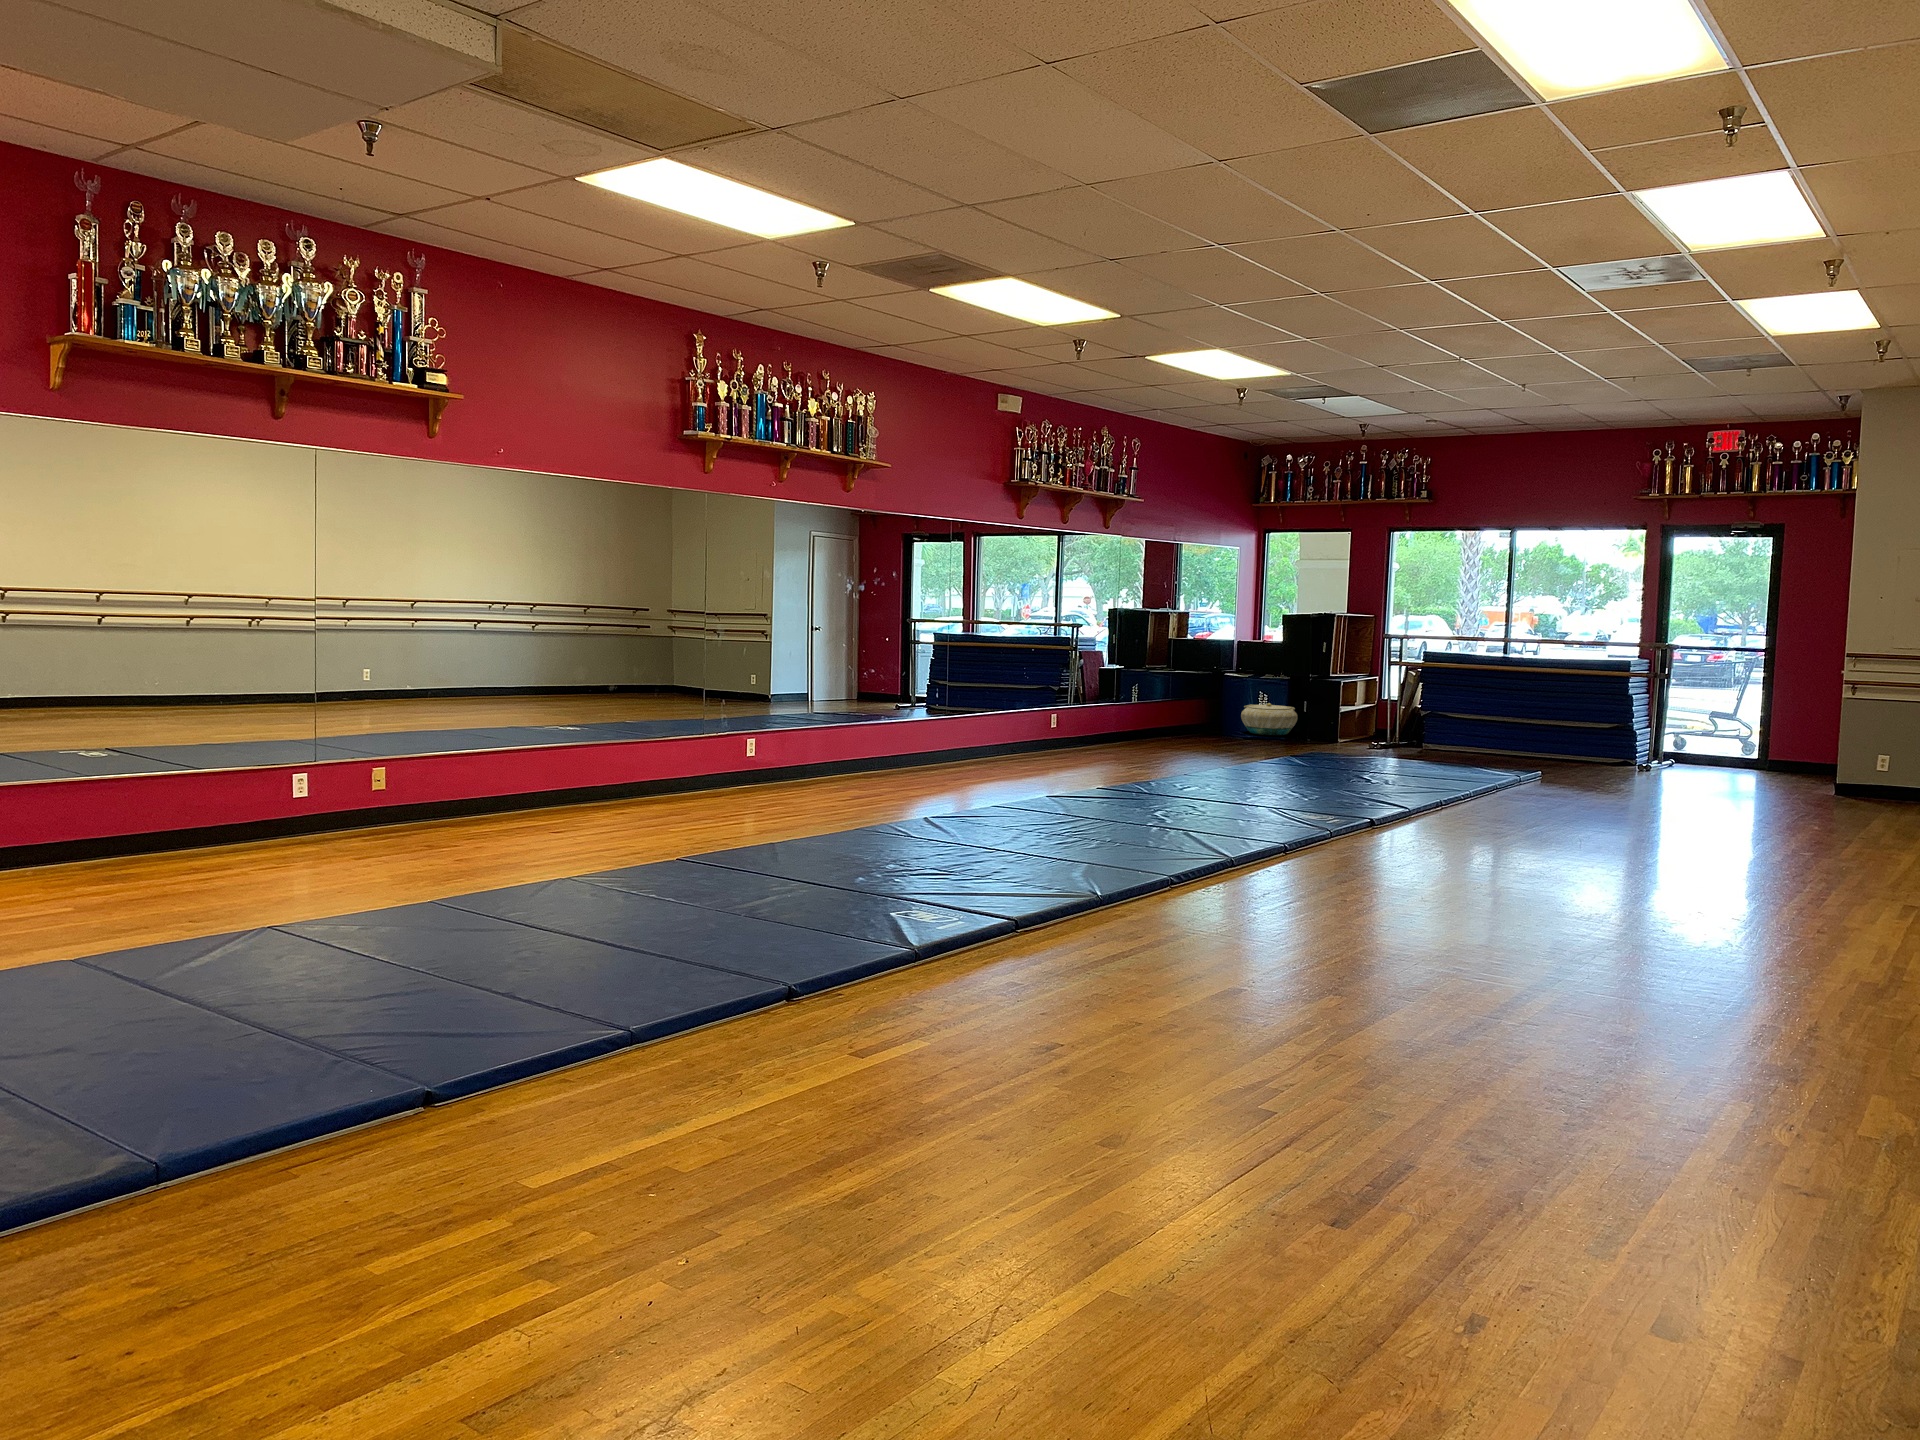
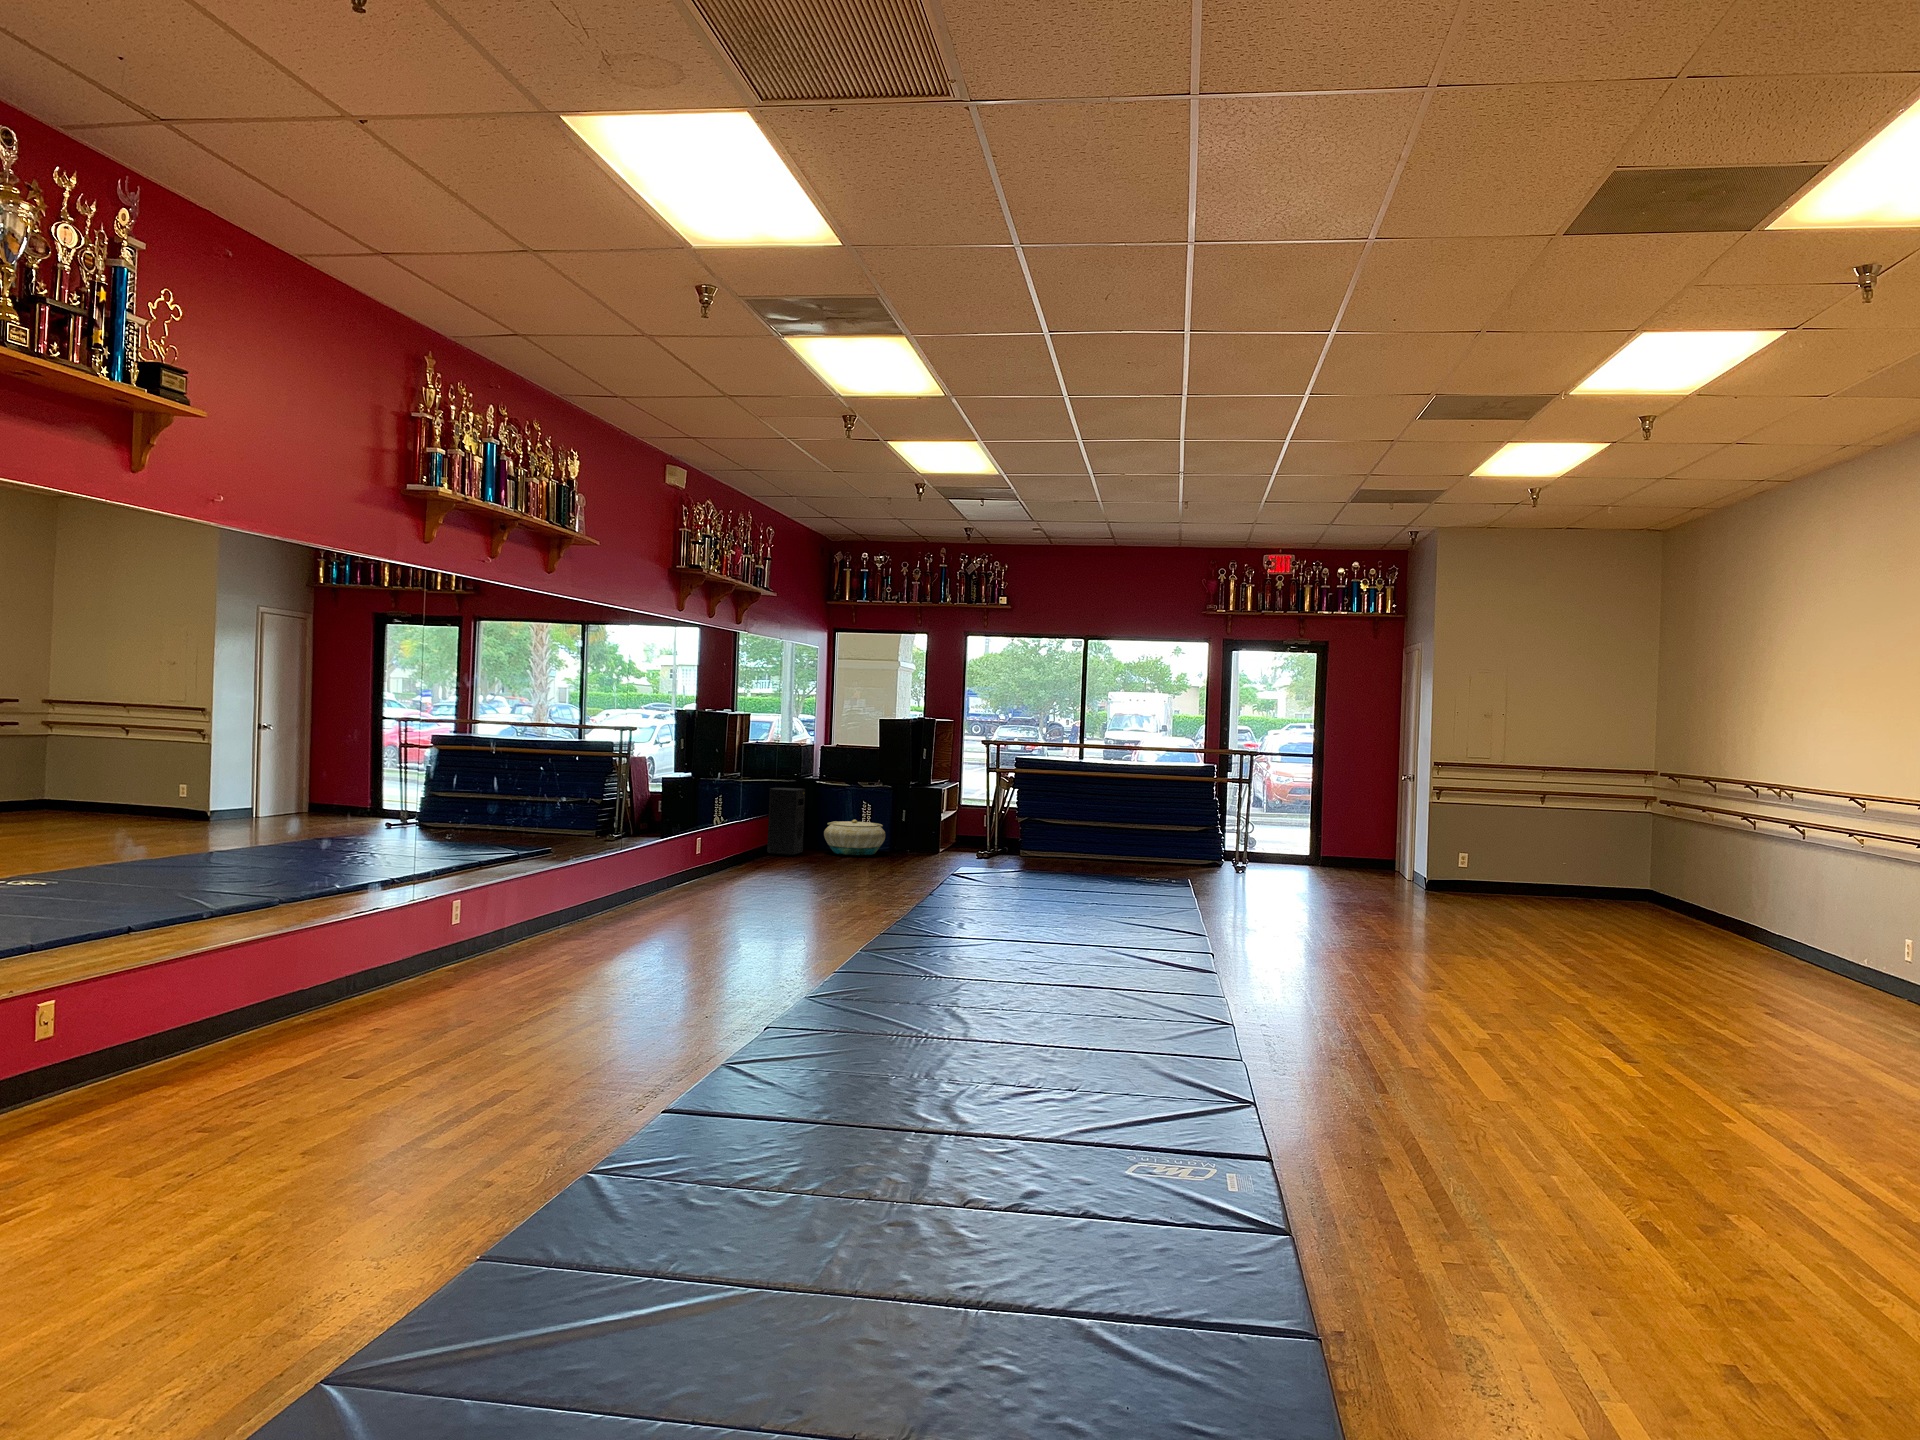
speaker: none [1189,674,1223,734] -> present [767,788,805,856]

